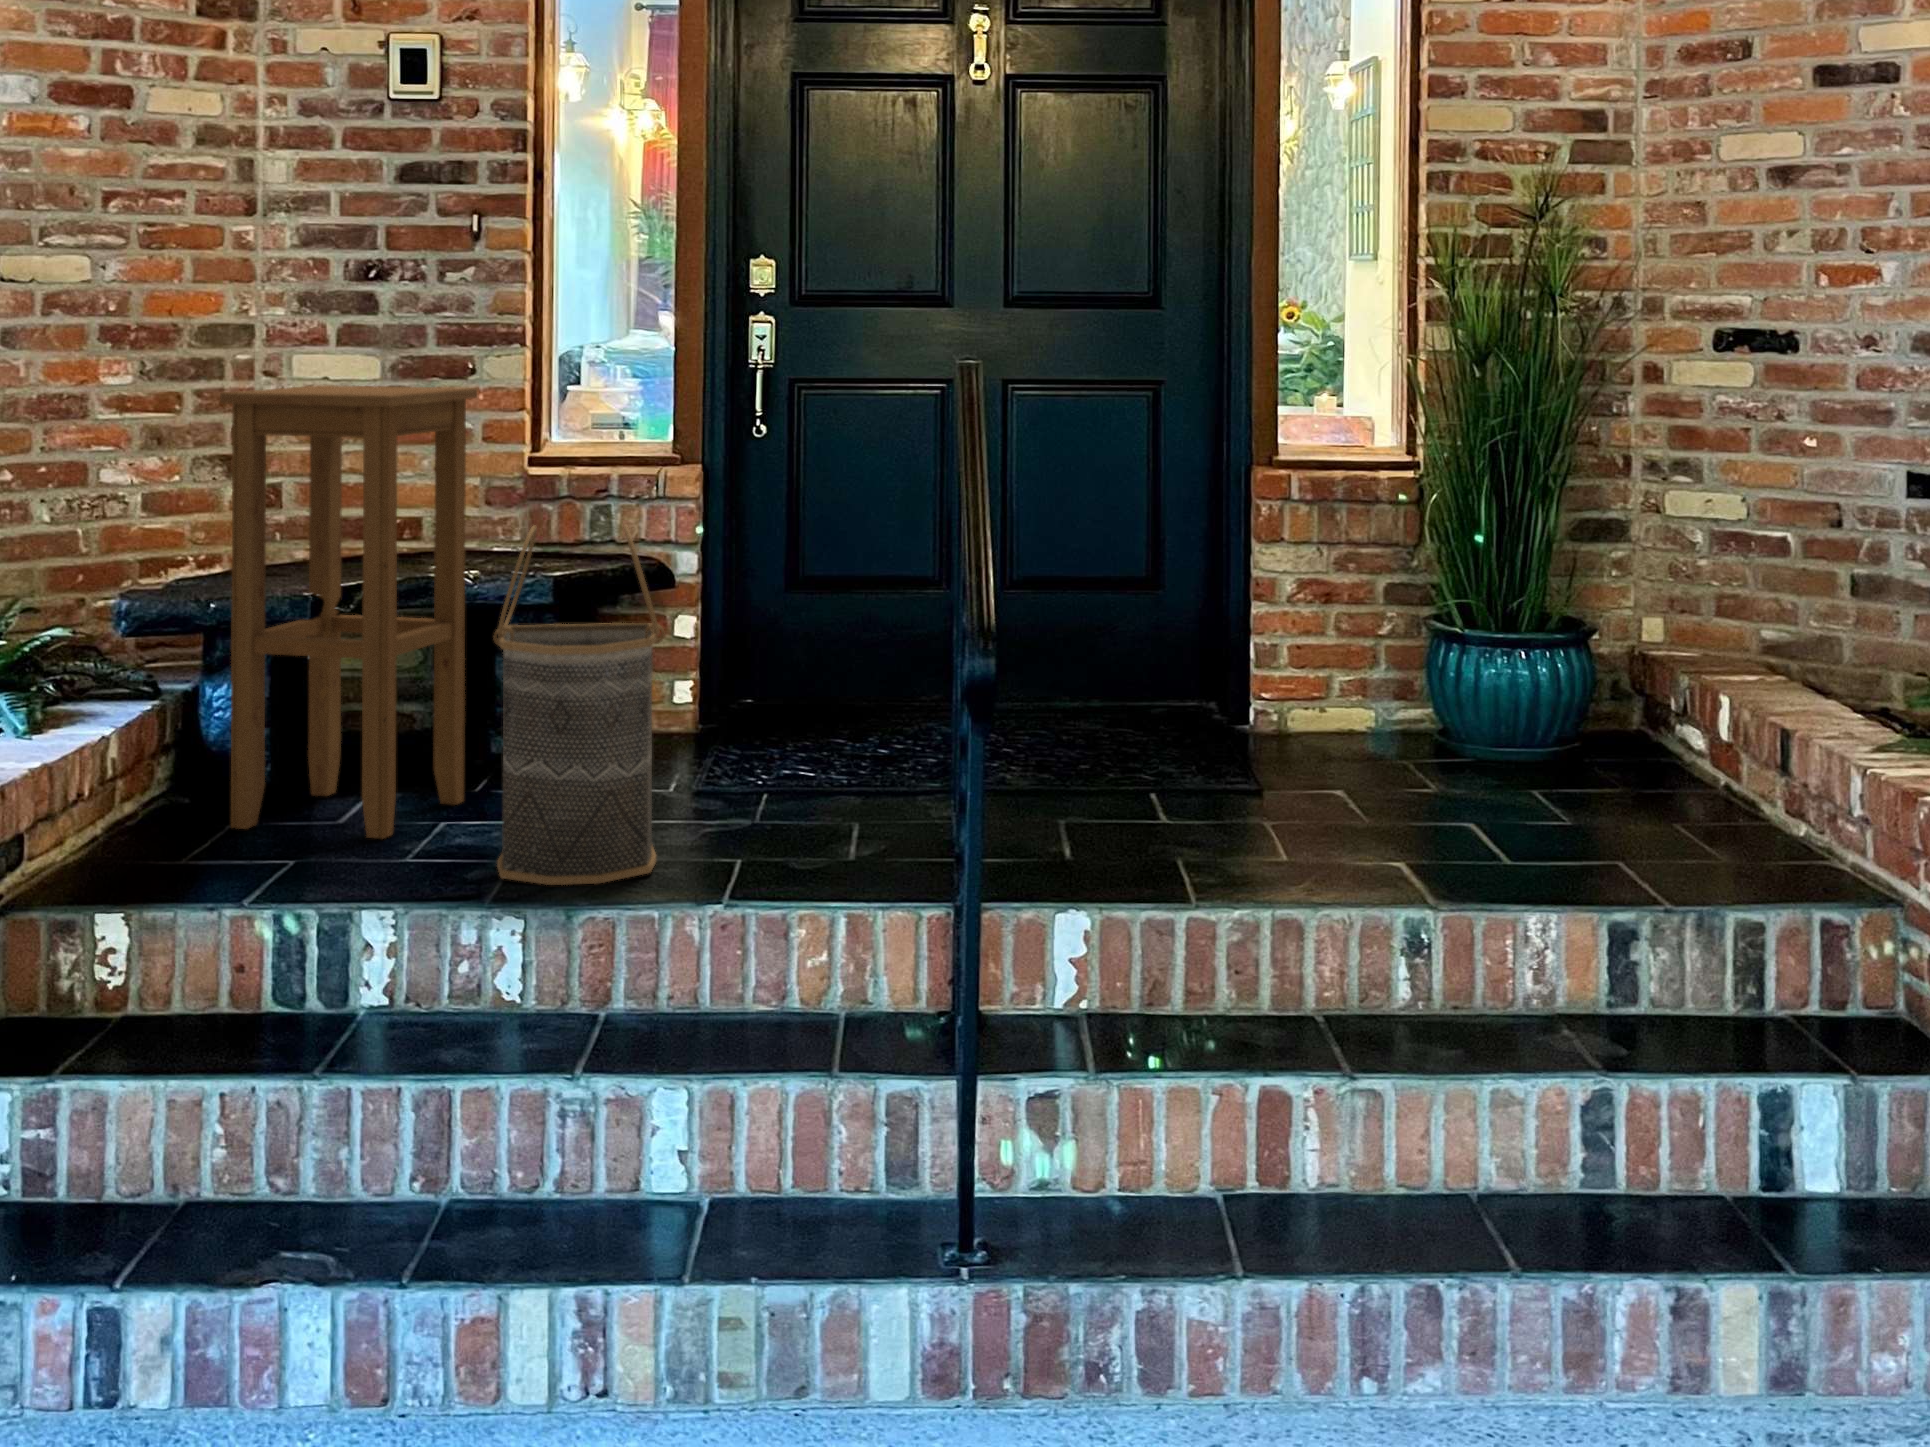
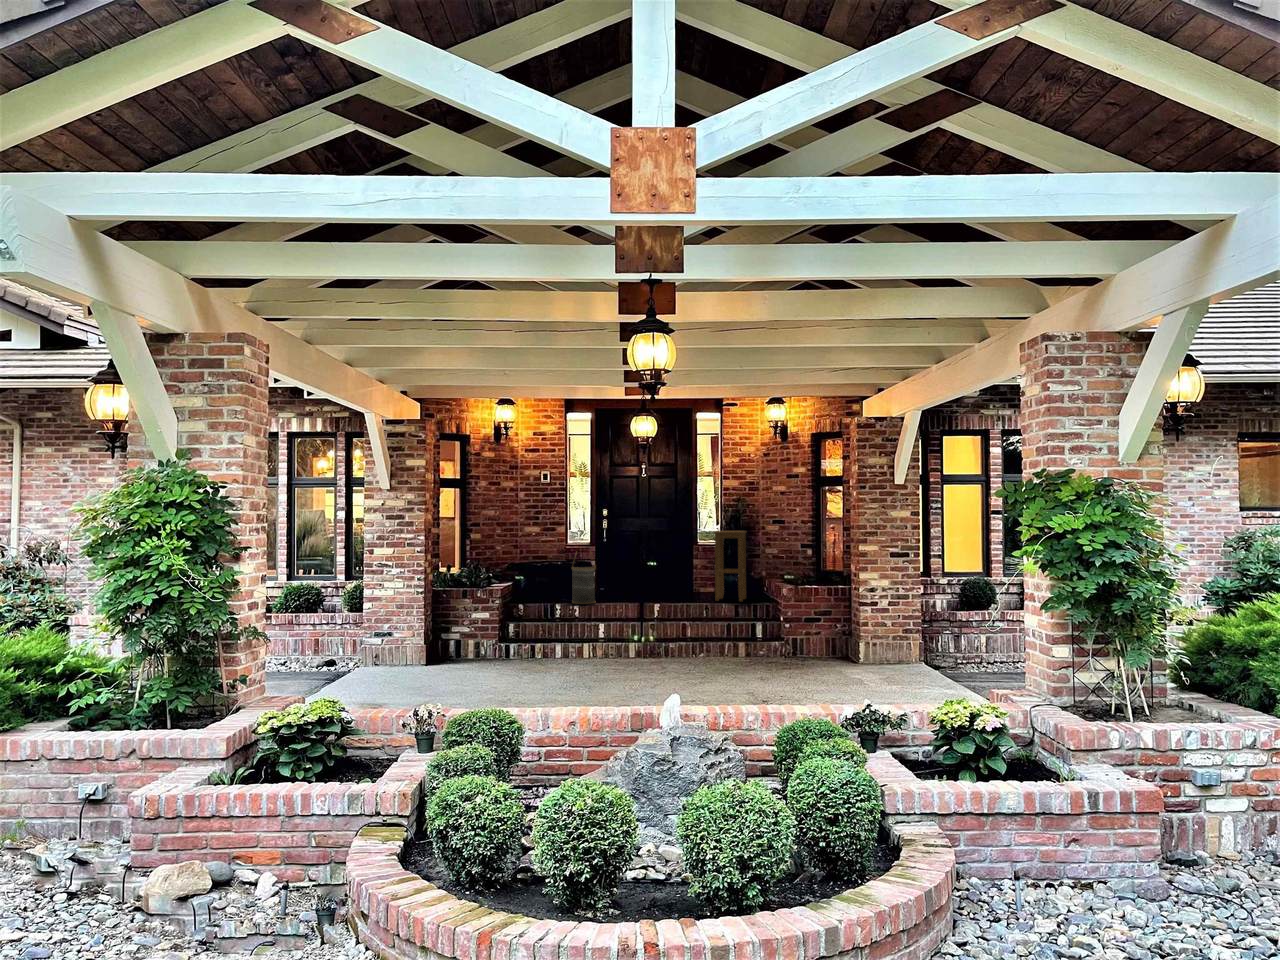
stool: present [220,385,477,839] -> present [714,531,747,601]

